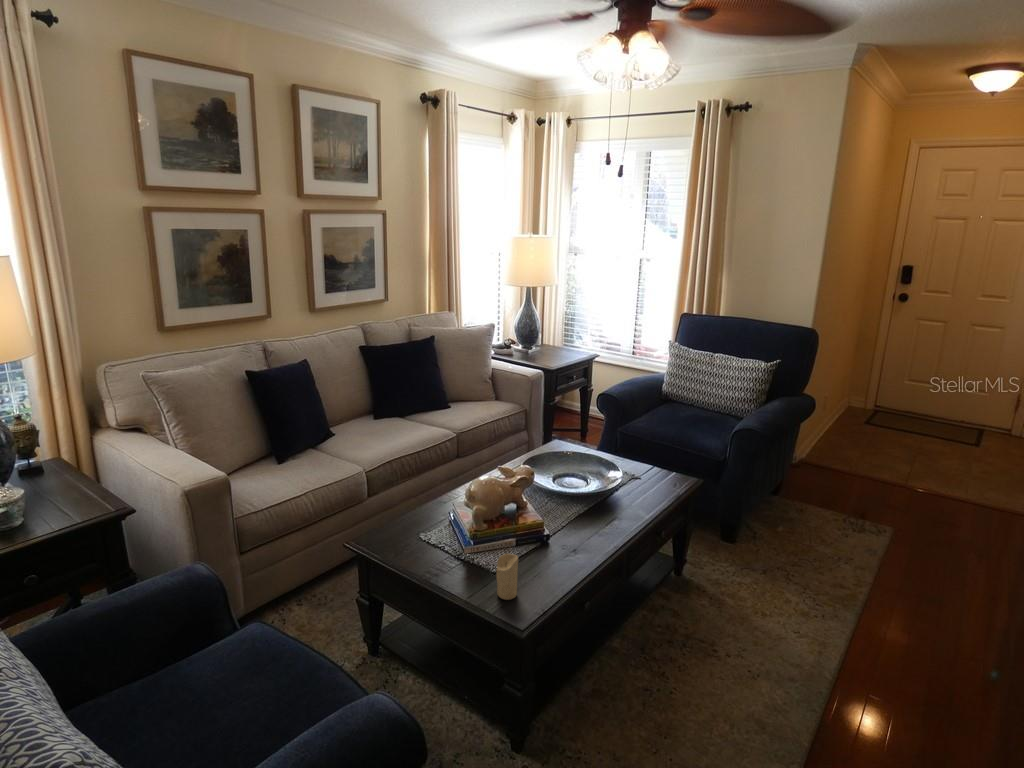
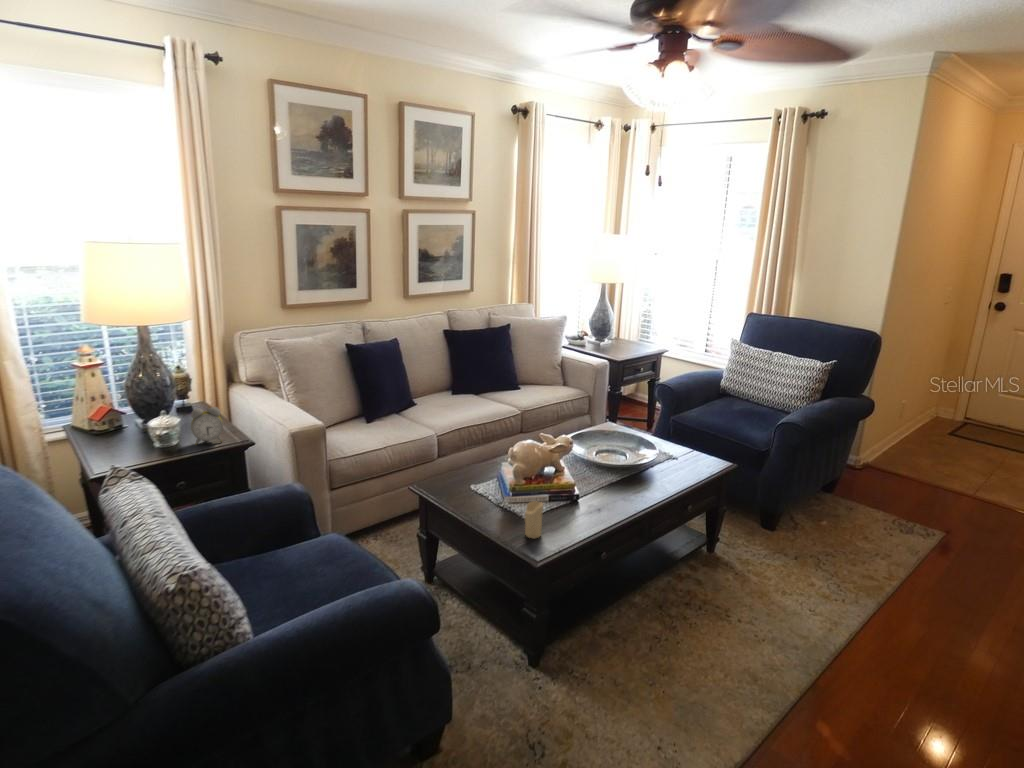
alarm clock: none [41,466,89,518] -> present [191,407,223,445]

